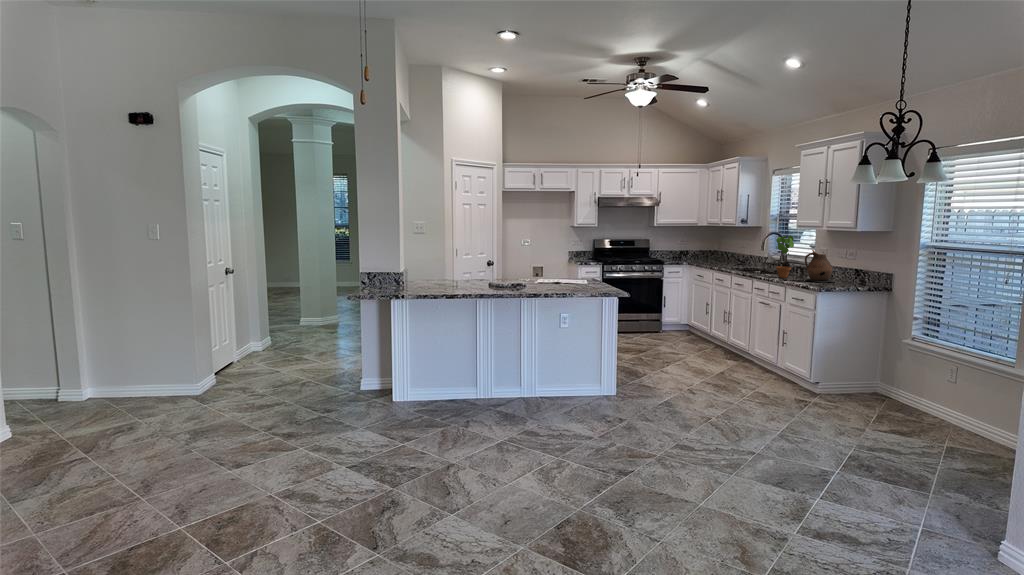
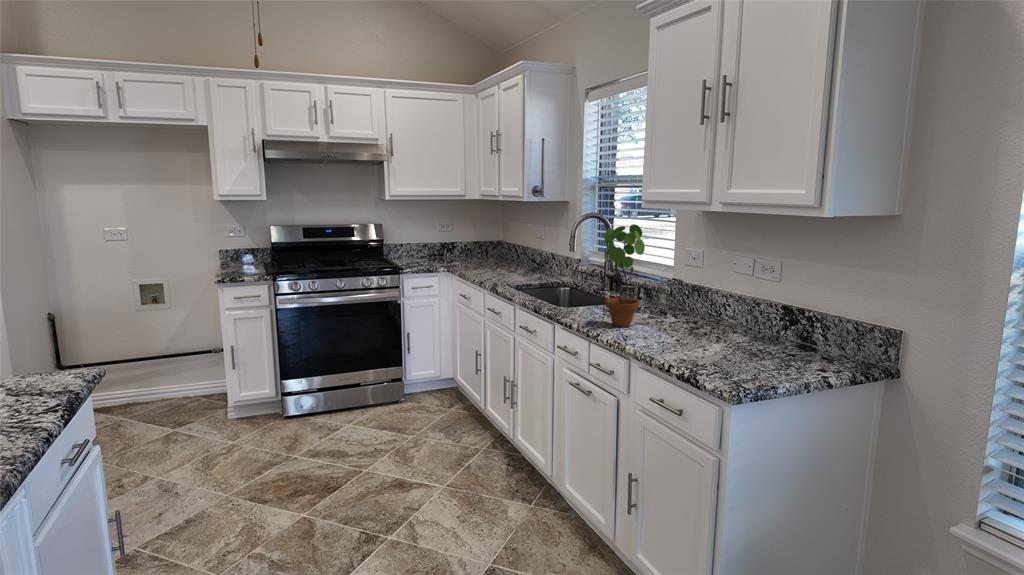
ceramic pitcher: present [805,250,836,282] -> none [673,263,749,351]

